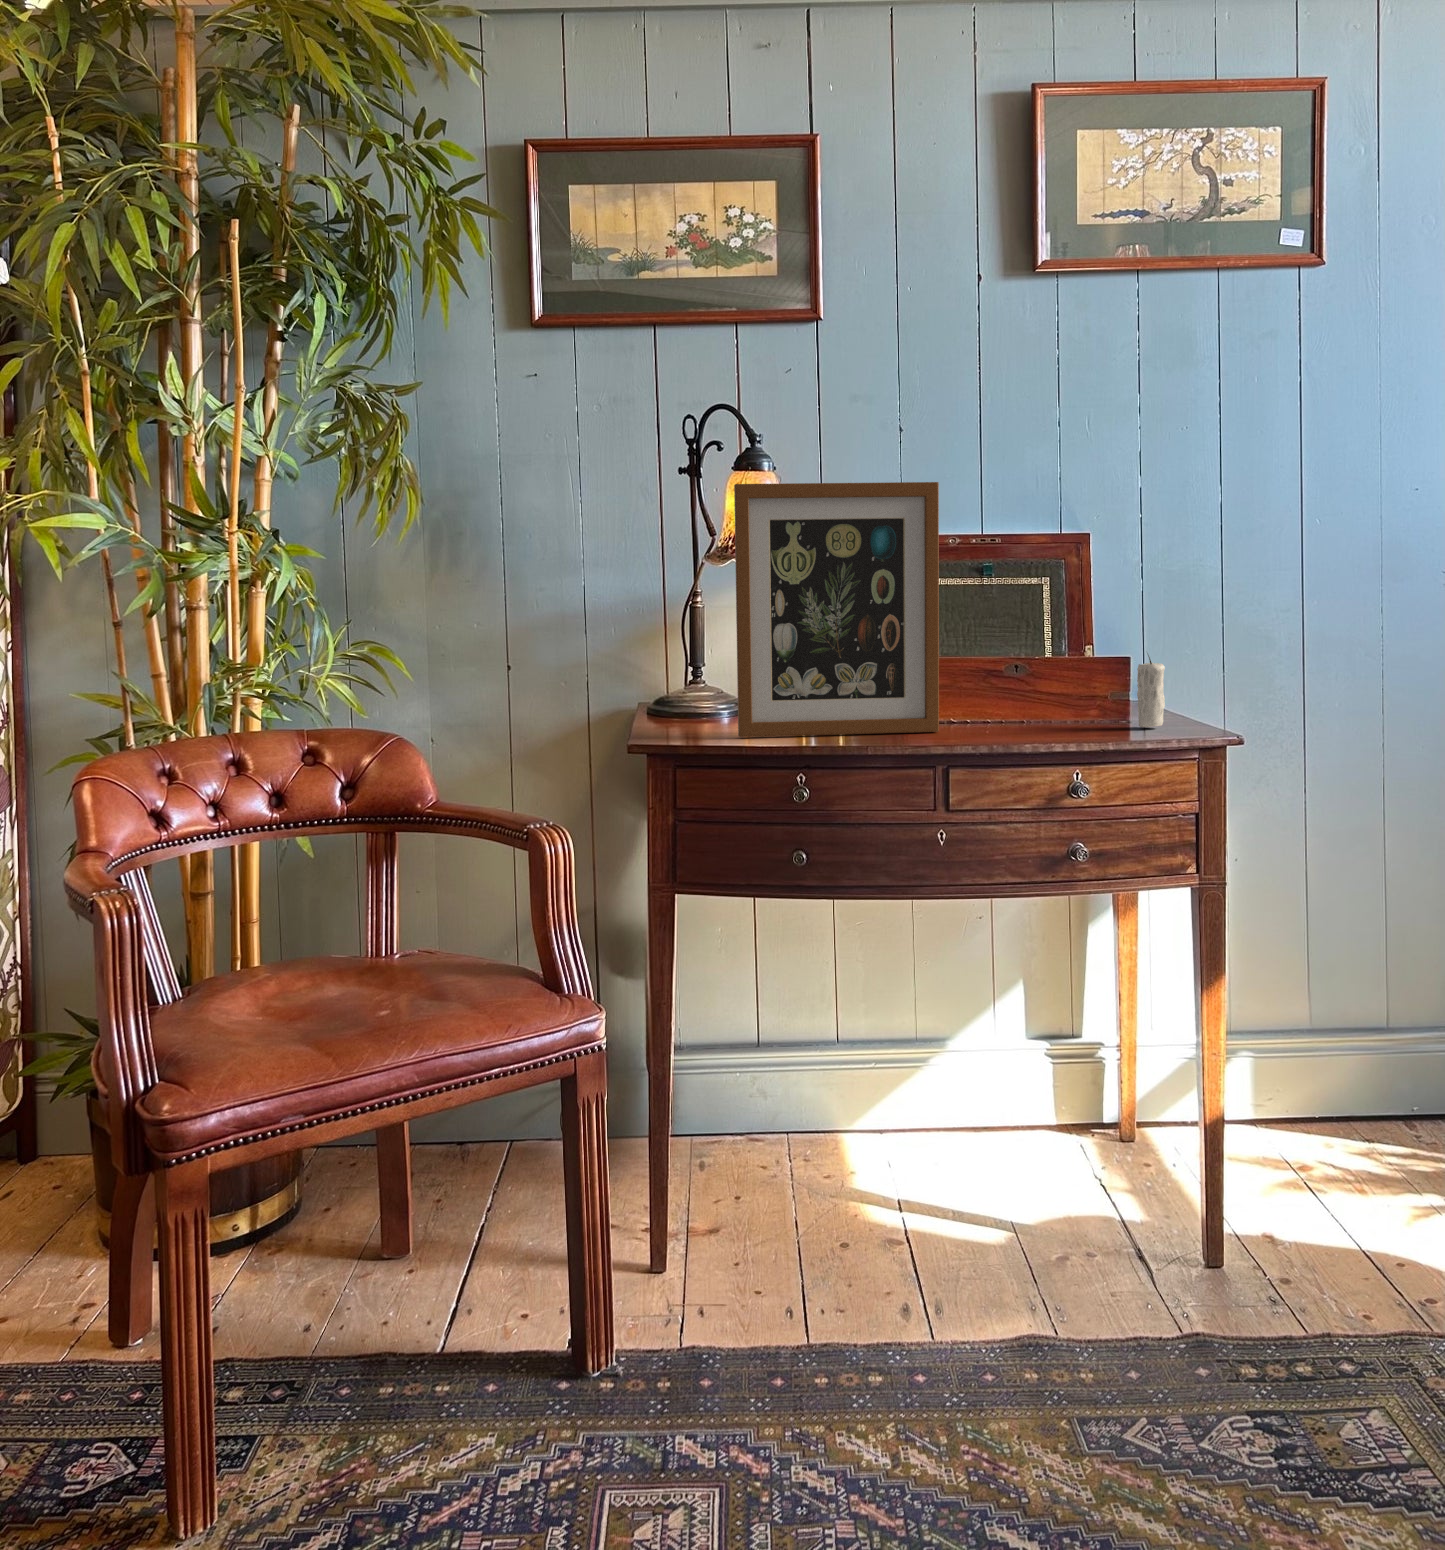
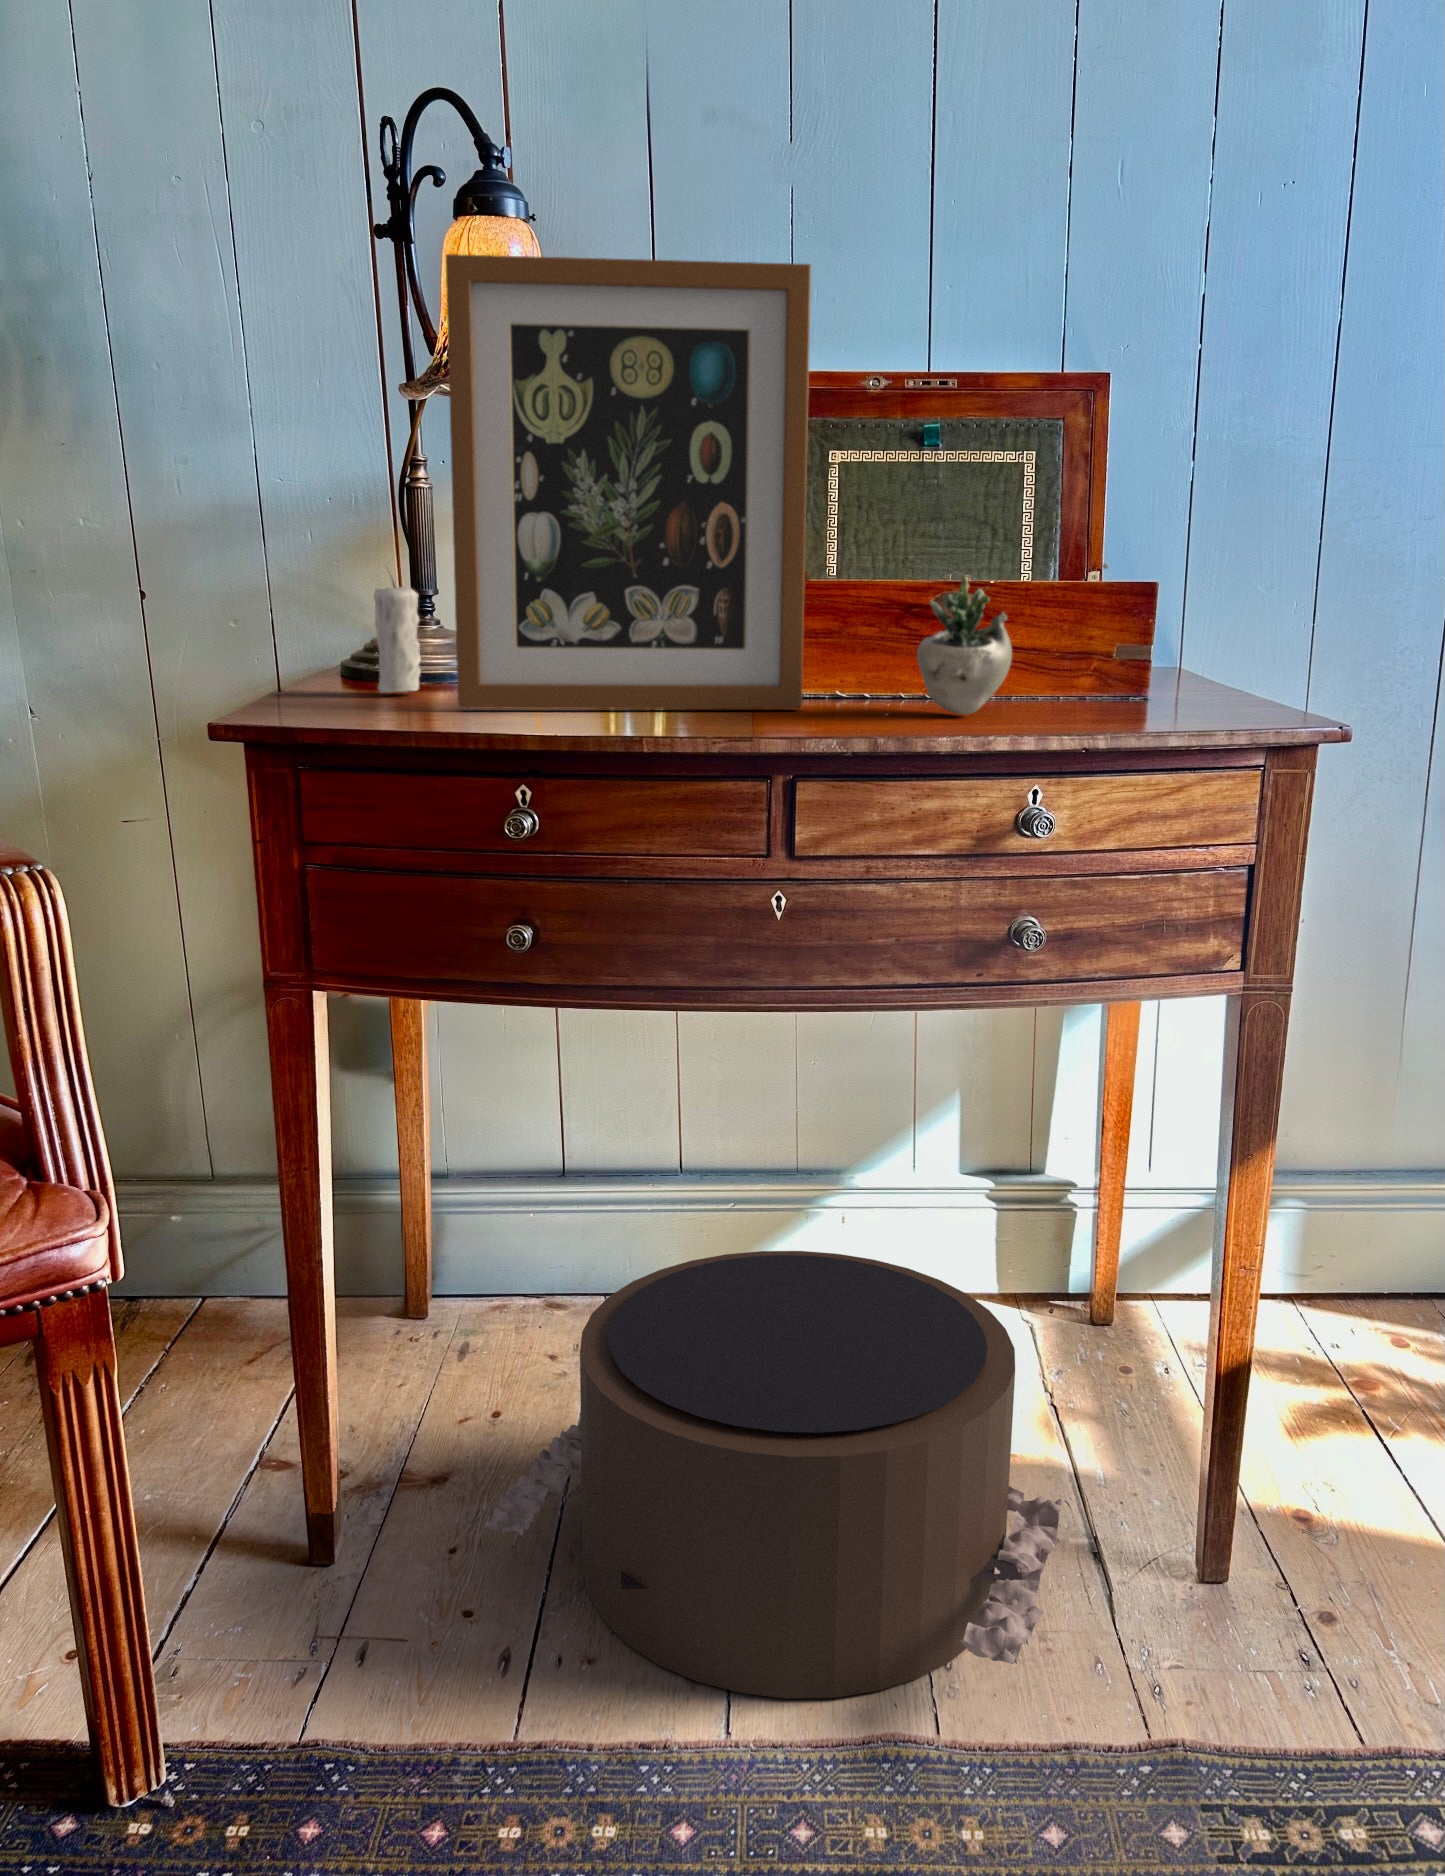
succulent plant: none [1006,644,1117,732] -> present [917,563,1109,715]
candle: present [1137,655,1165,728] -> present [374,575,421,693]
pouf: none [763,1076,1117,1323] -> present [484,1251,1062,1699]

